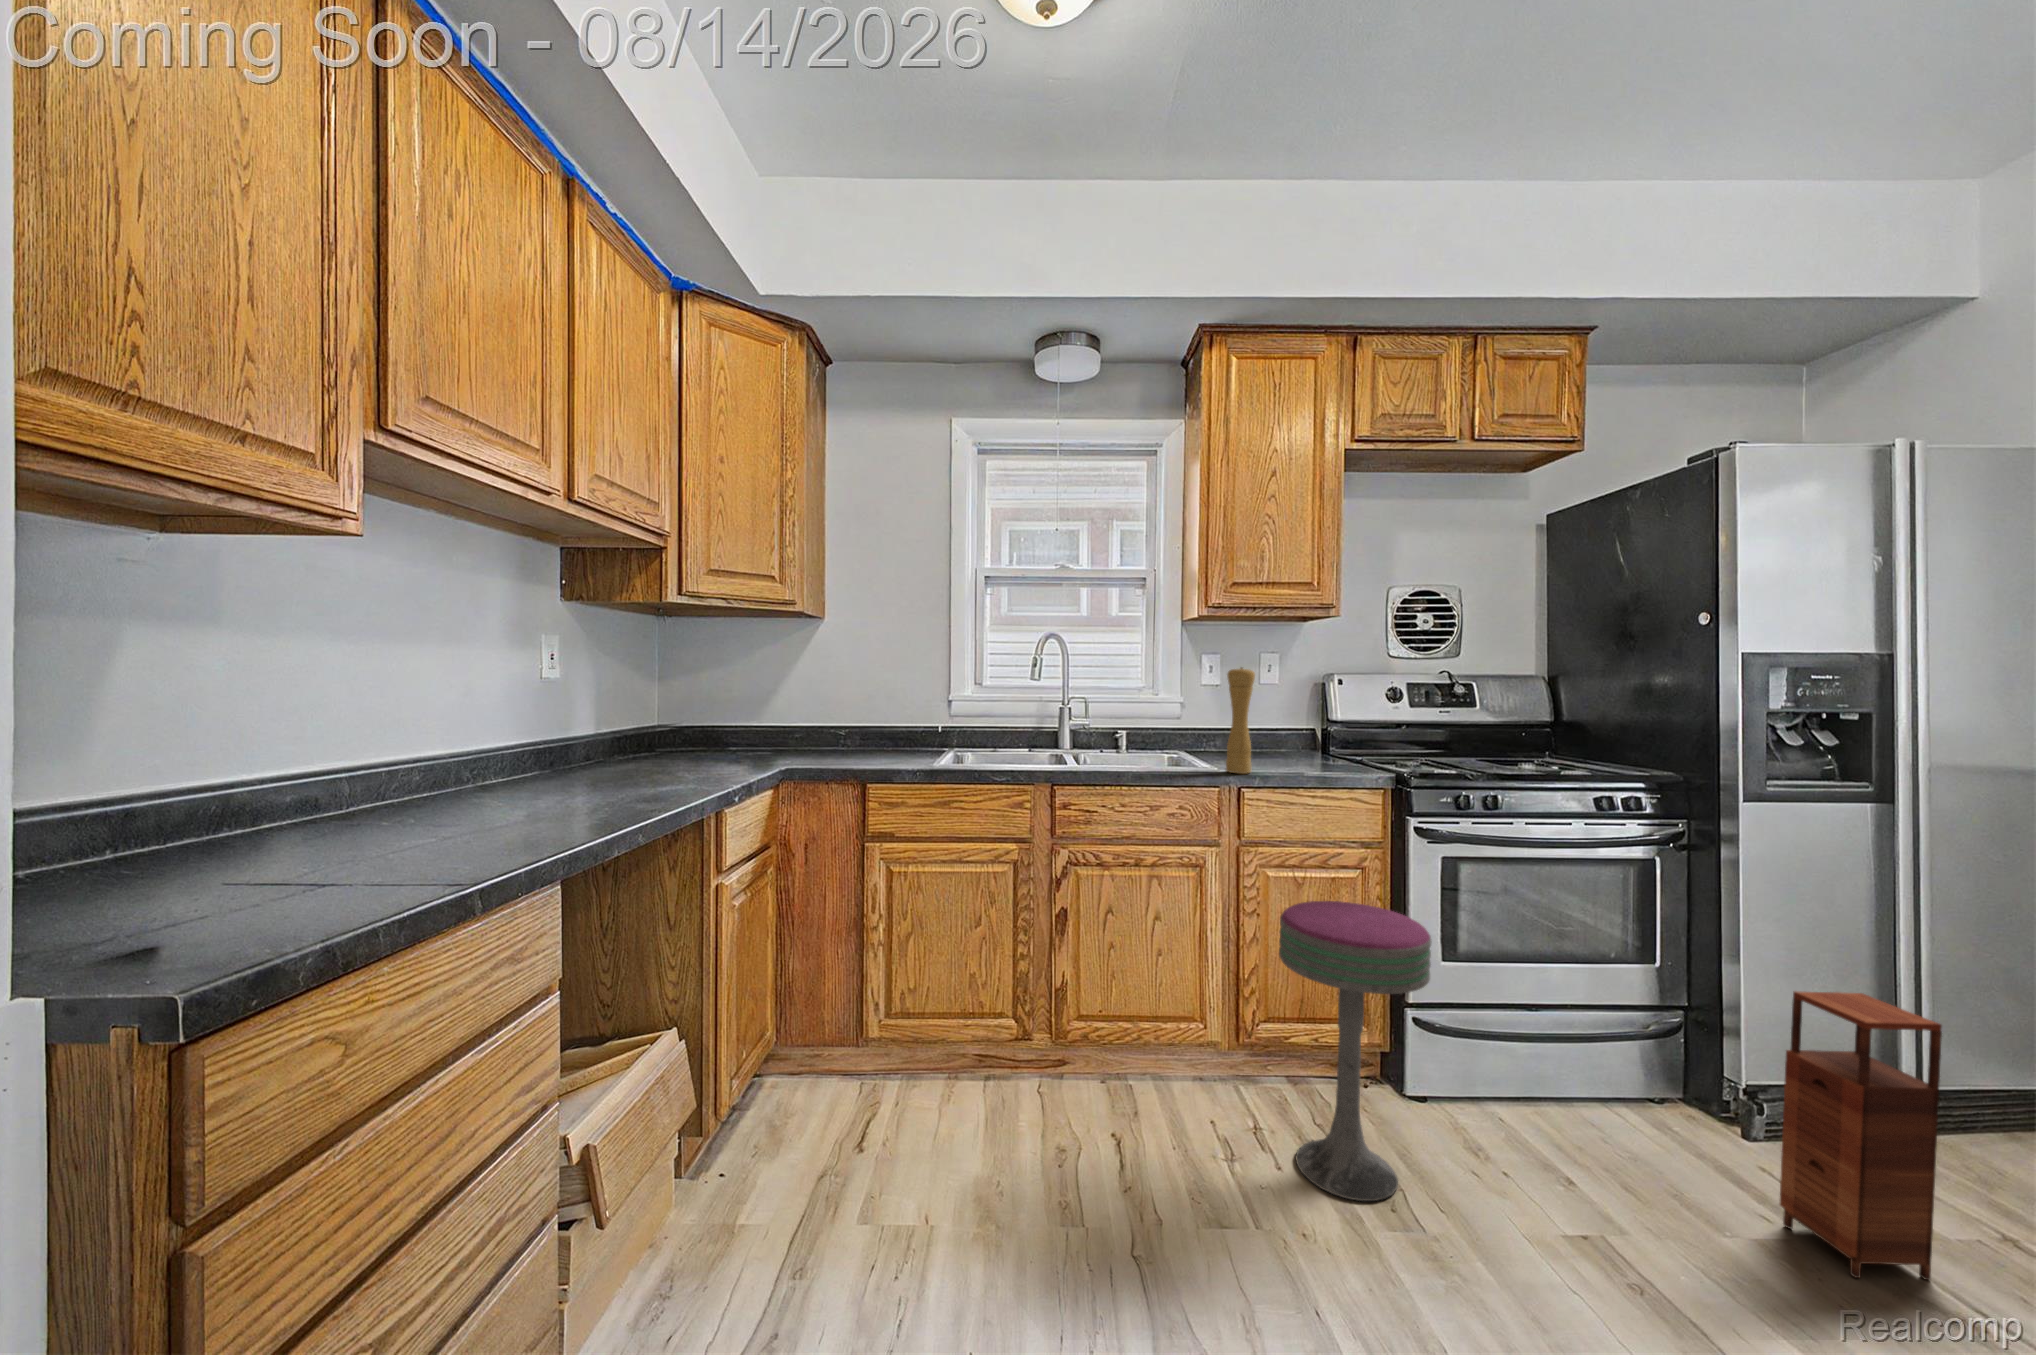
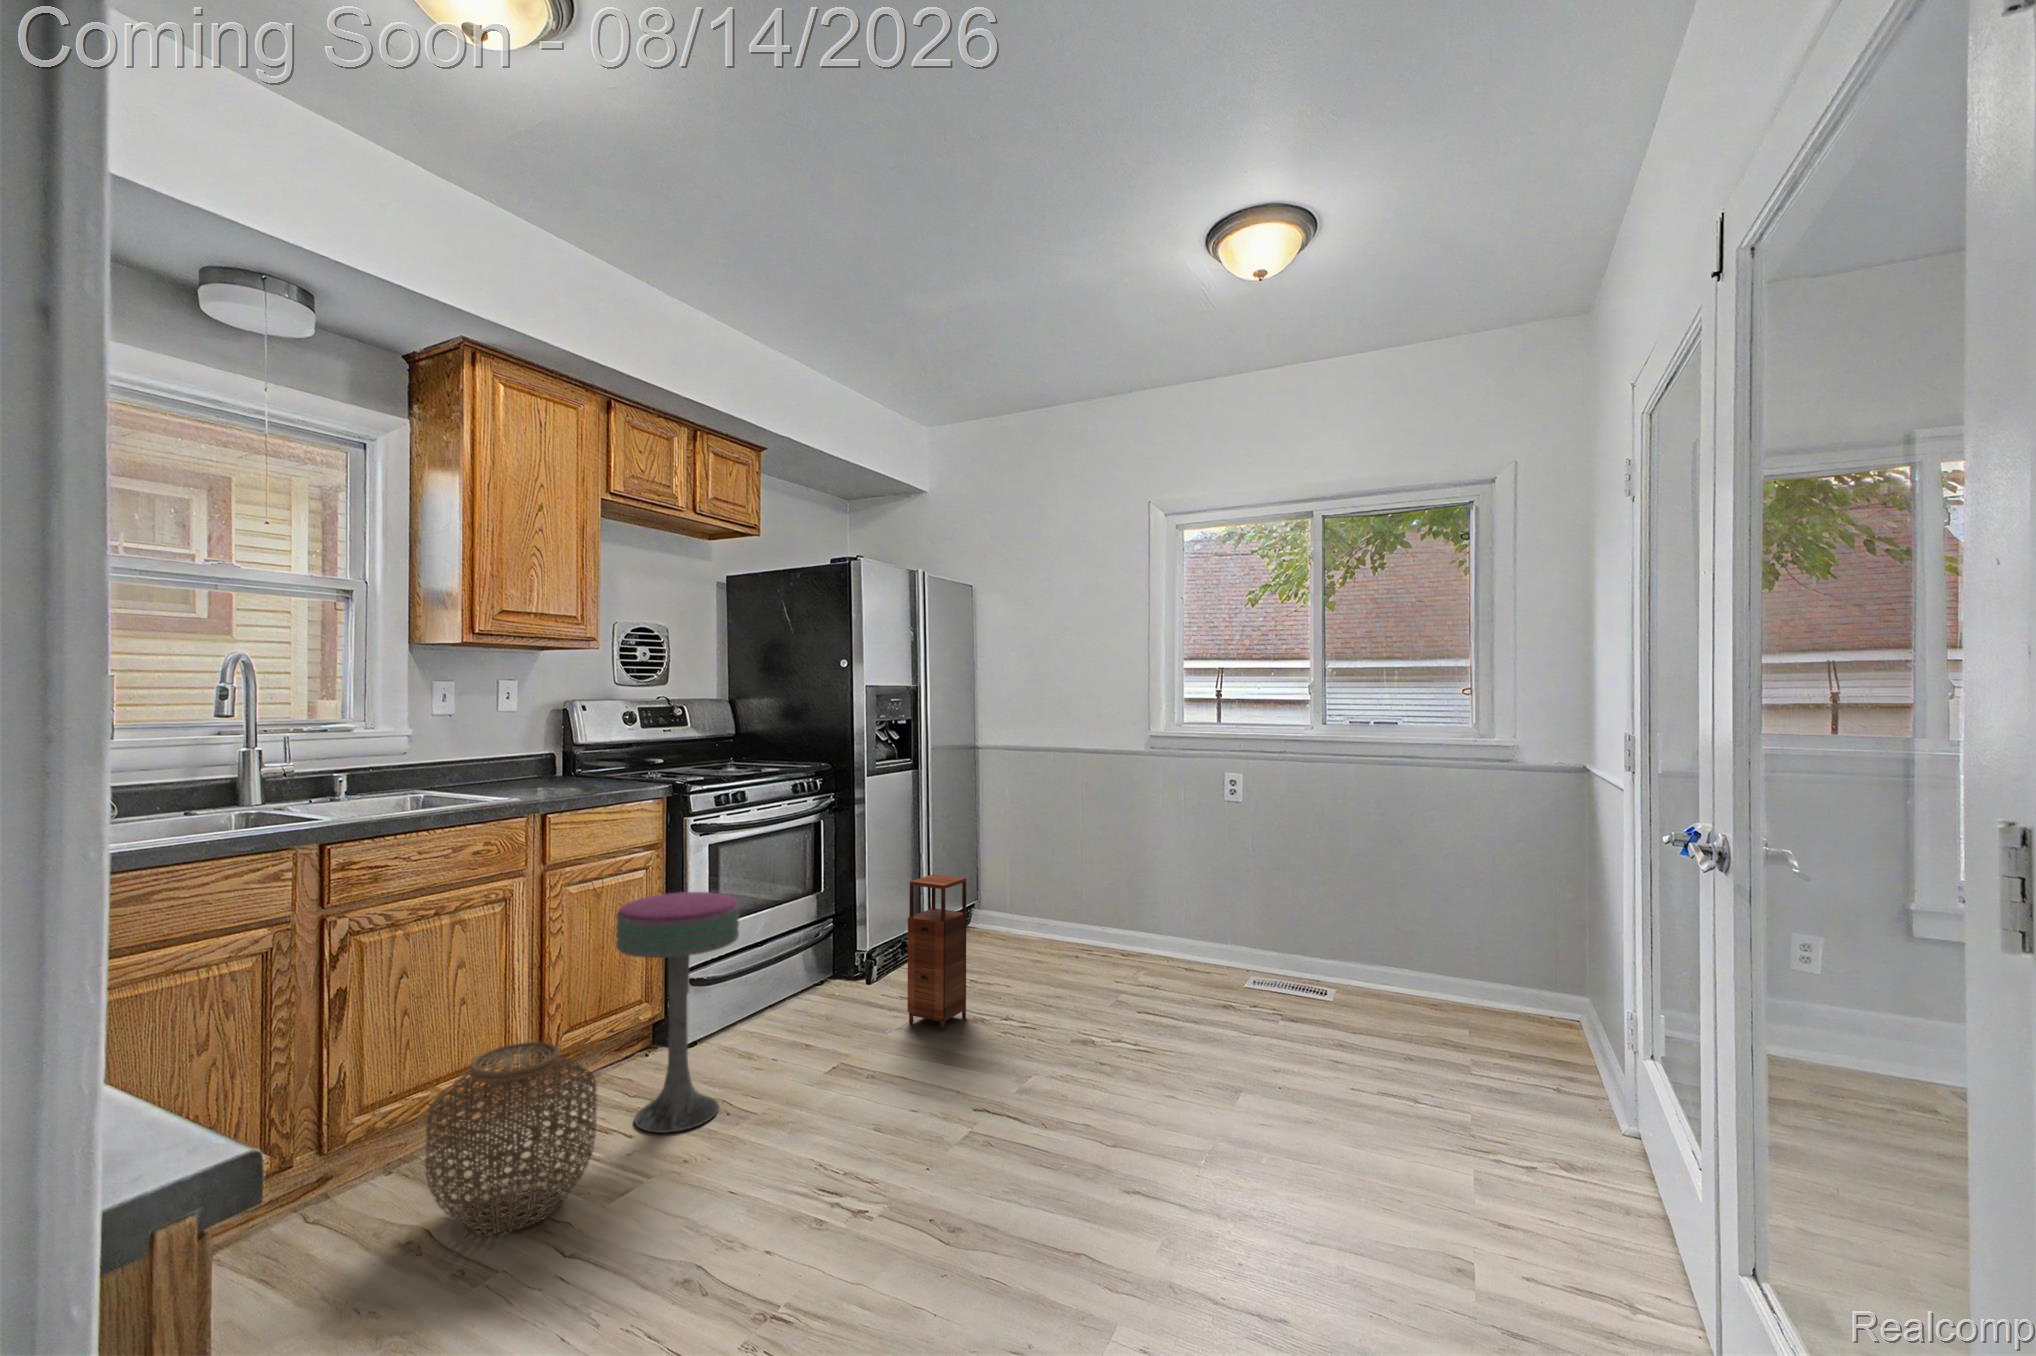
pepper mill: present [1226,667,1255,774] -> none [521,698,551,802]
woven basket: none [1064,1013,1215,1210] -> present [425,1042,597,1234]

